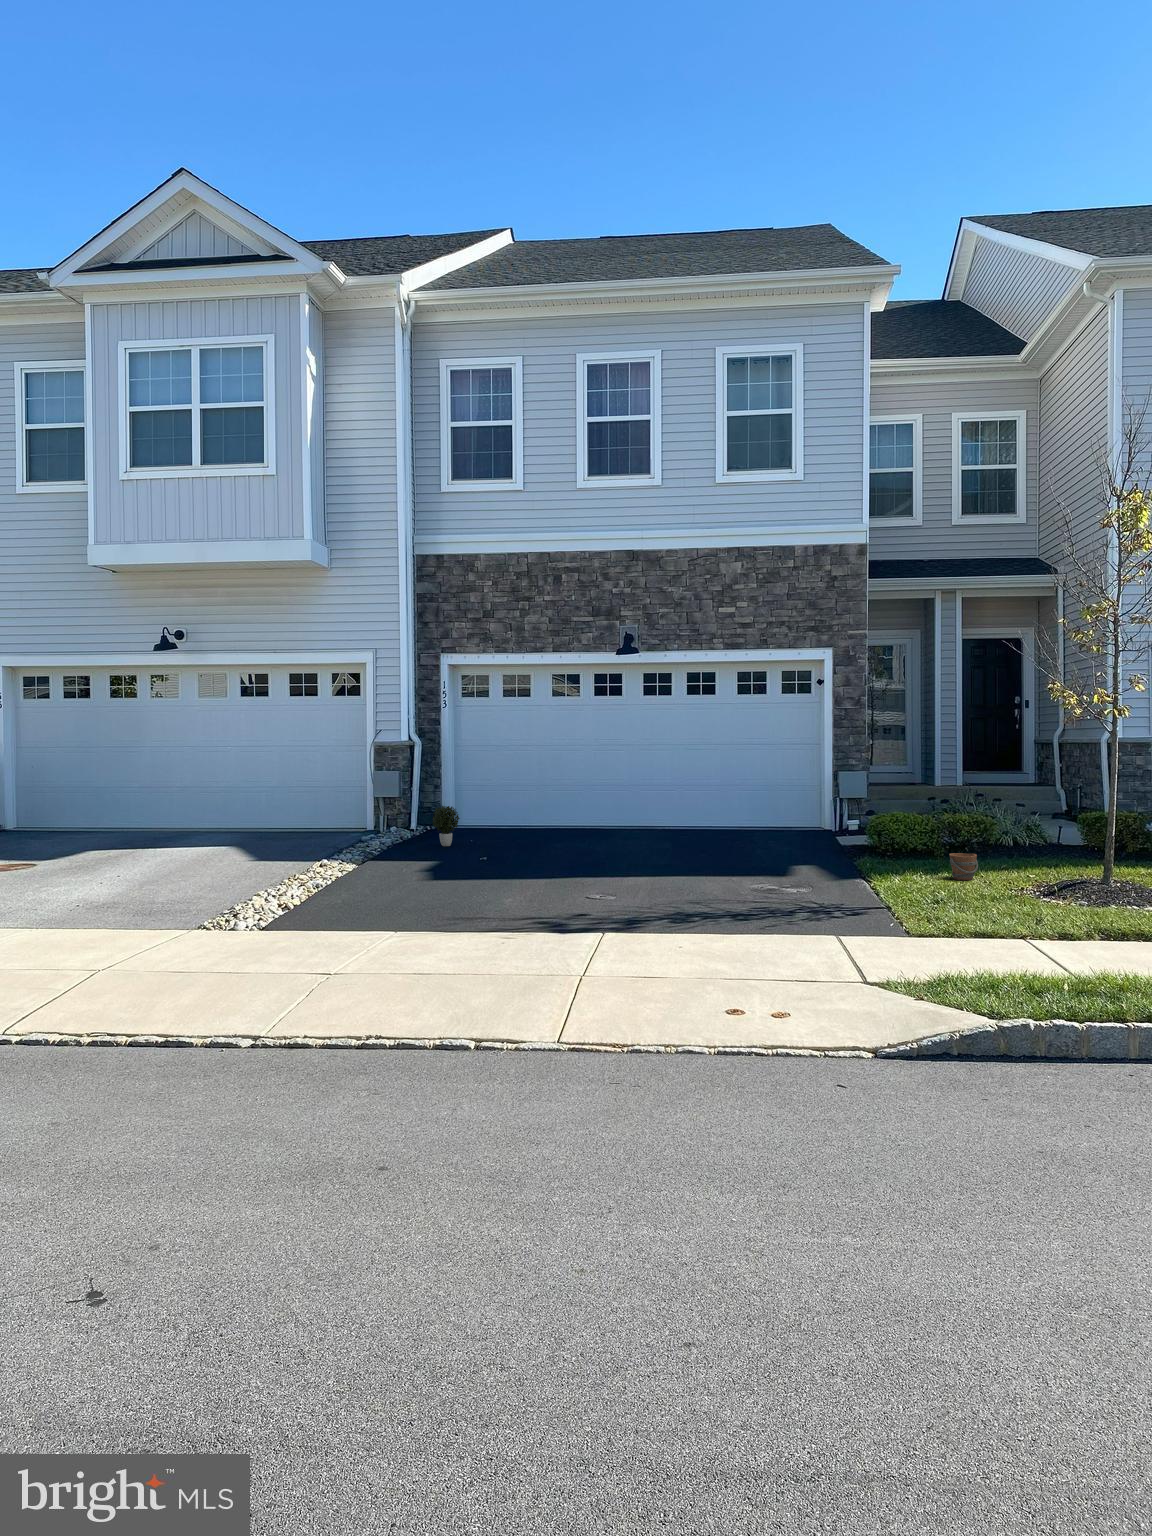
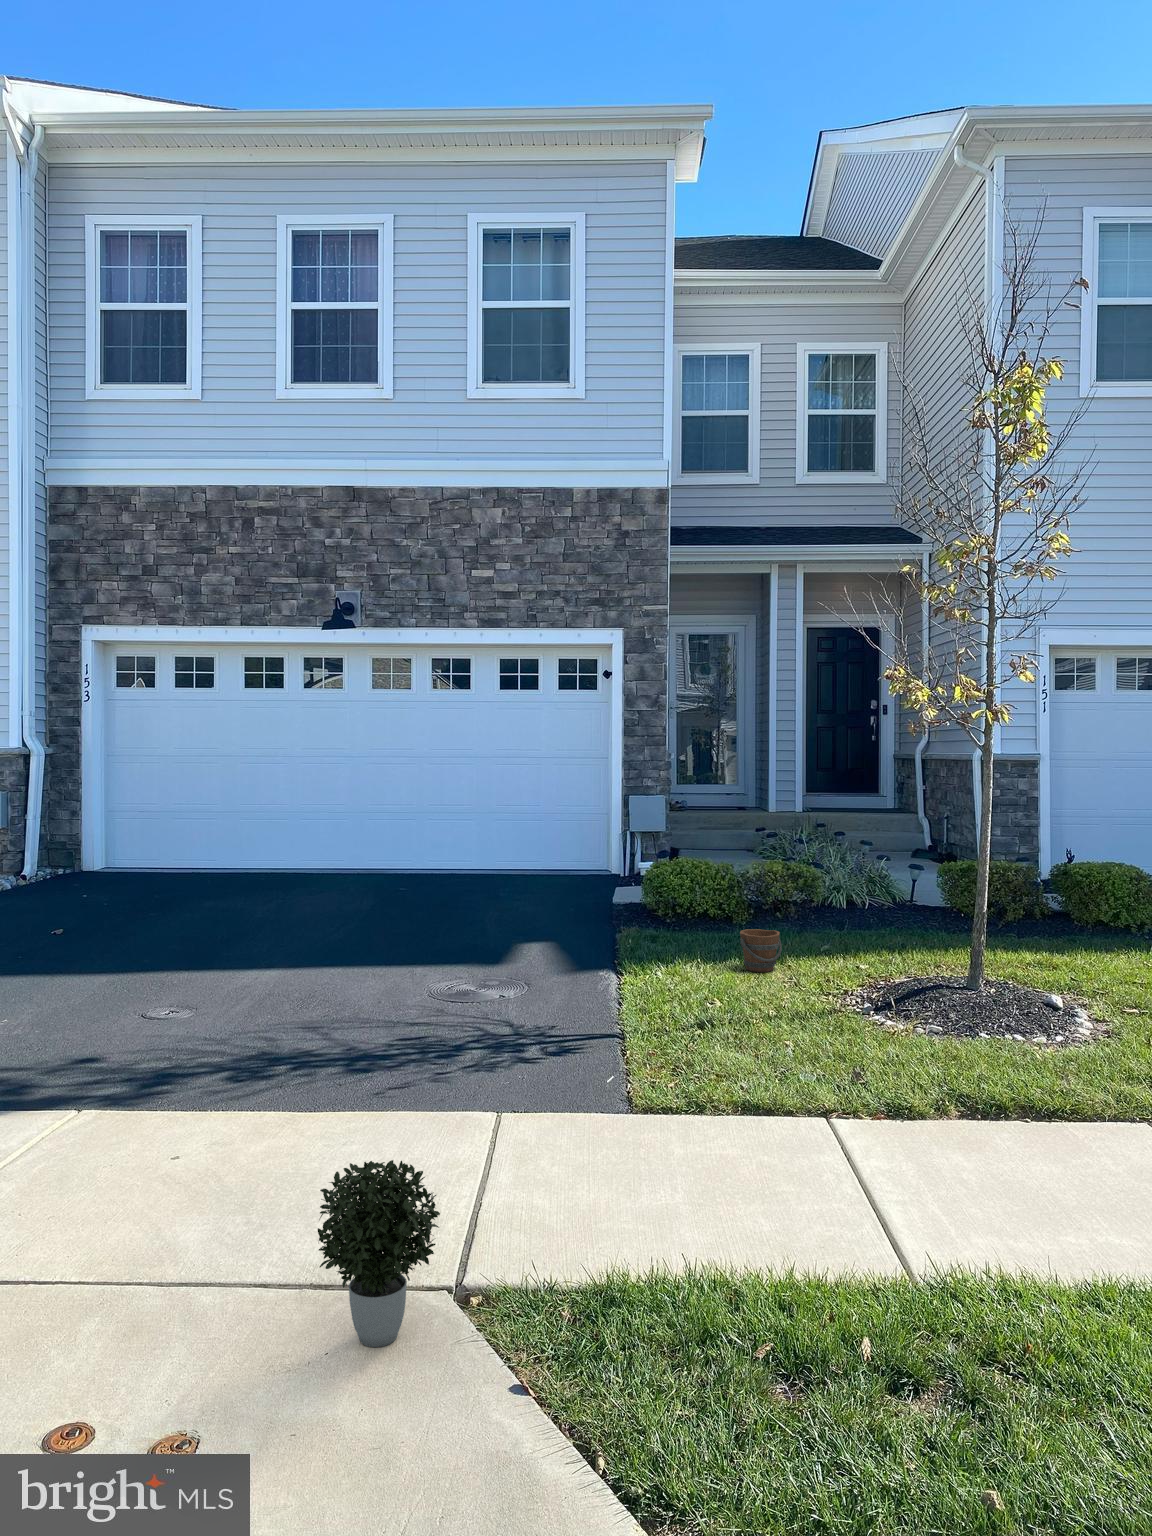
potted plant: present [432,806,460,846] -> present [318,1160,440,1347]

